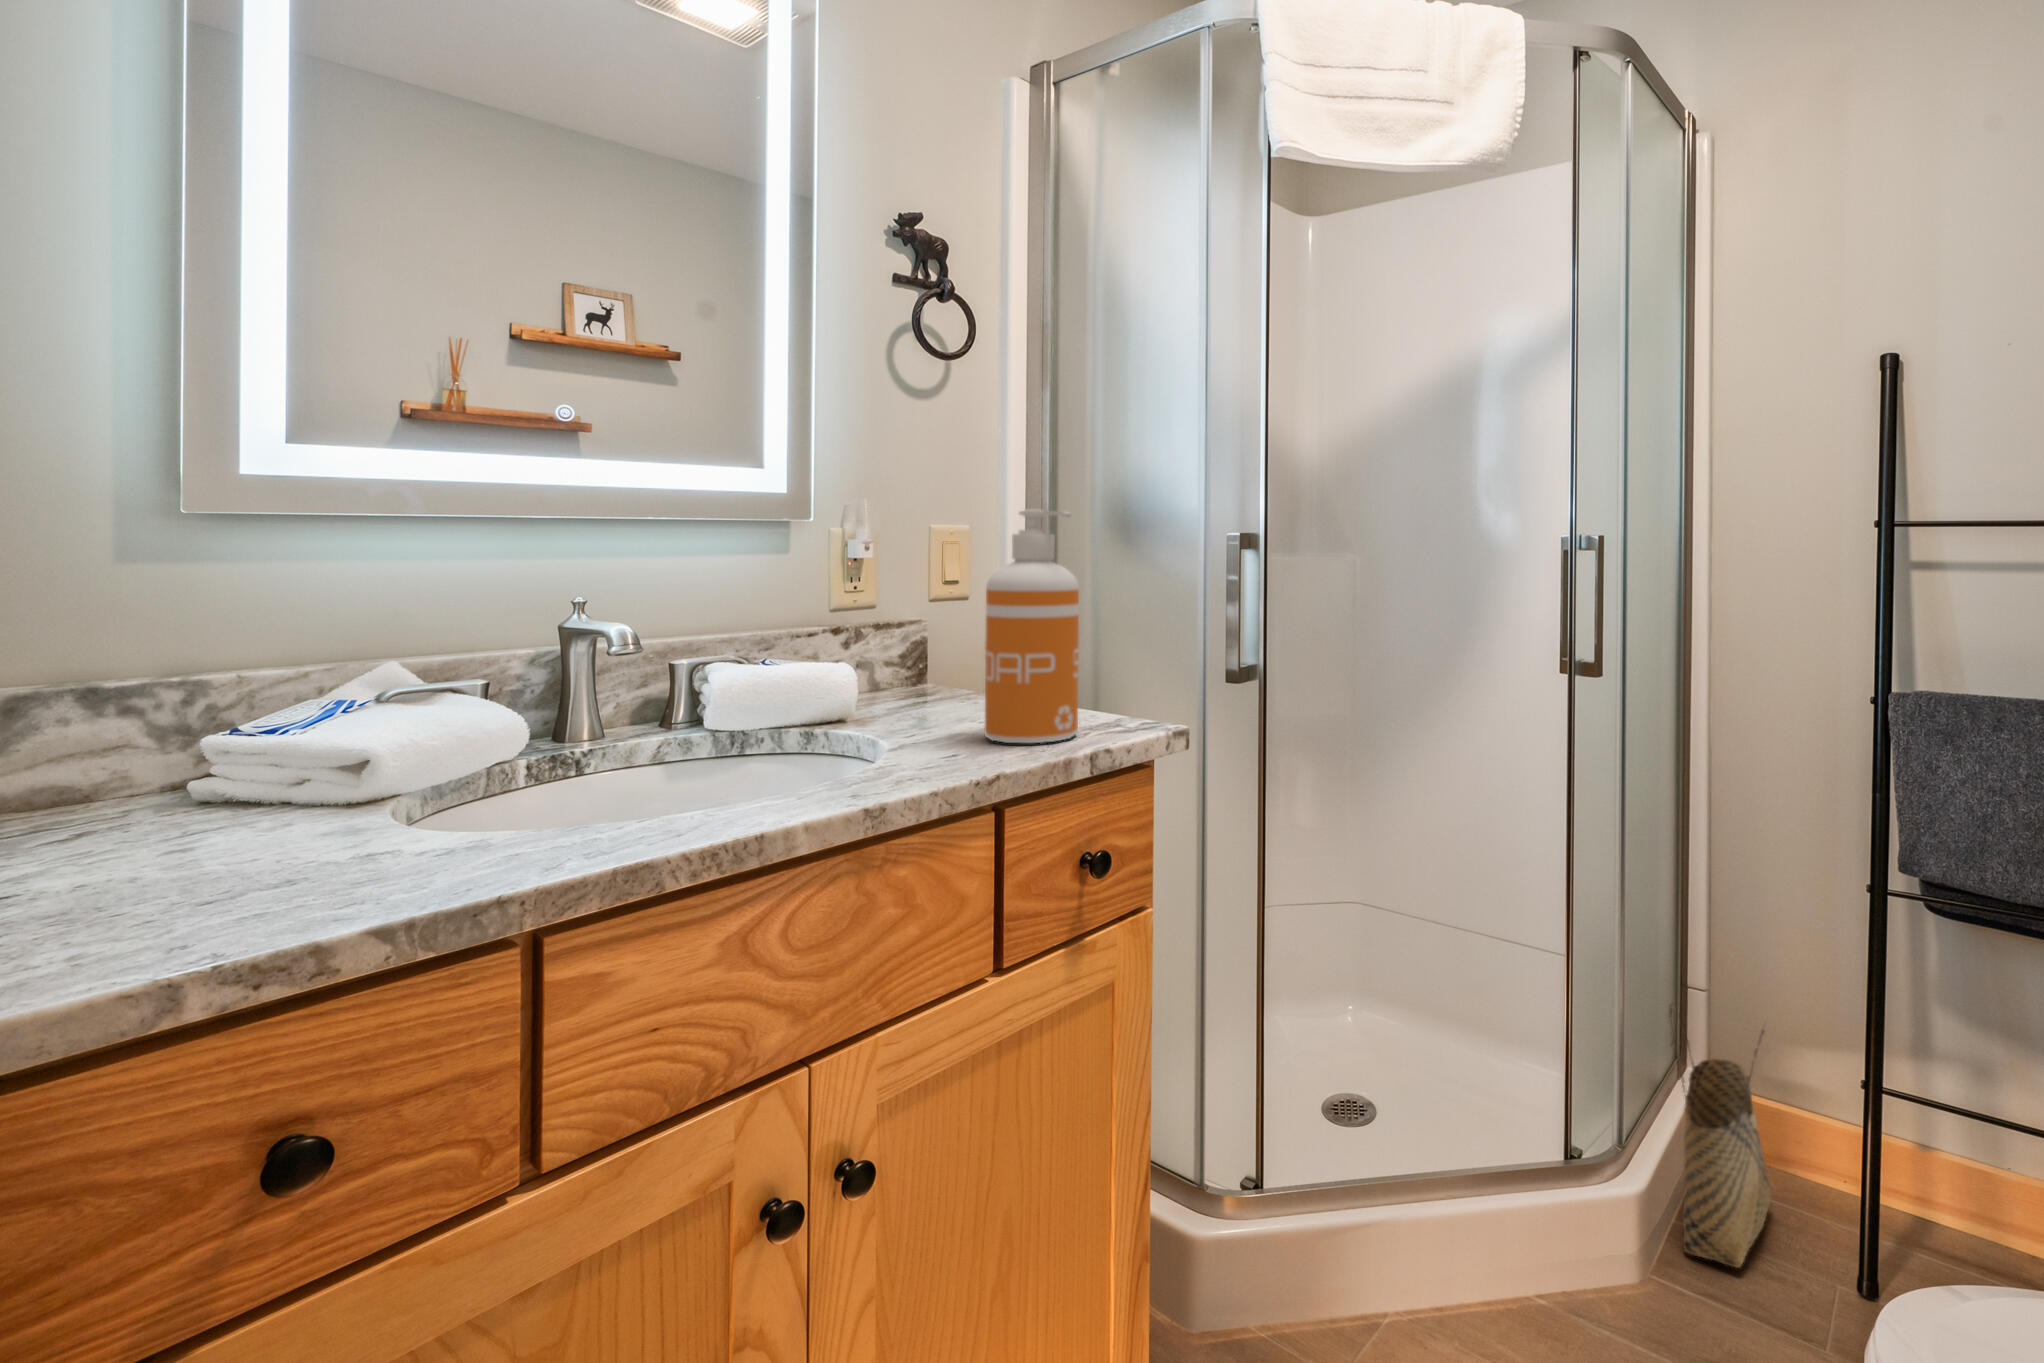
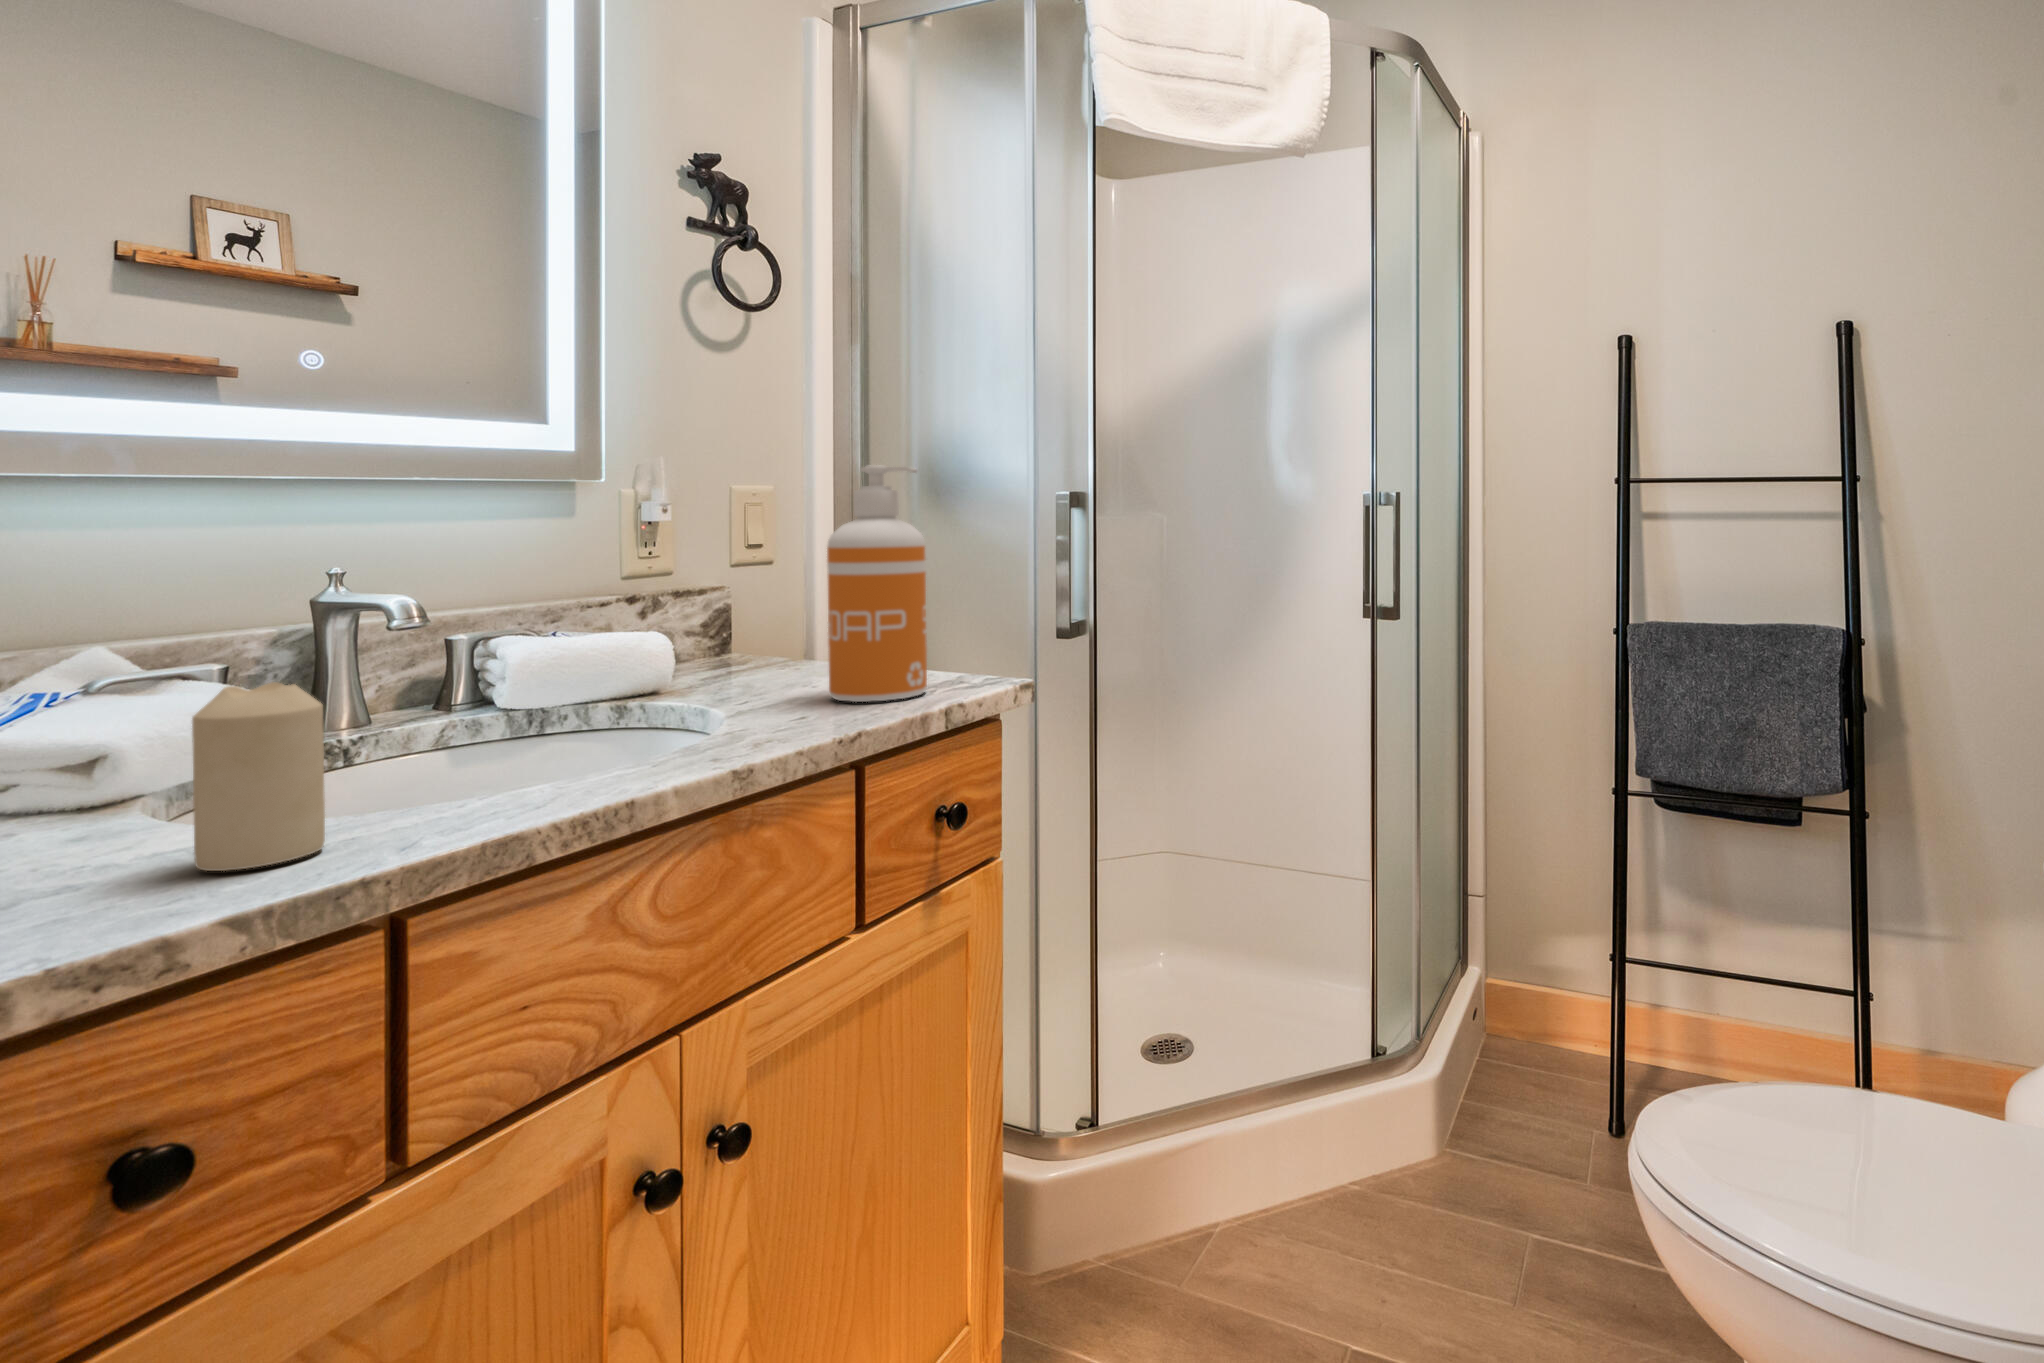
candle: none [390,713,497,880] -> present [192,682,325,871]
woven basket: present [1669,1004,1771,1268] -> none [1448,909,1531,1129]

